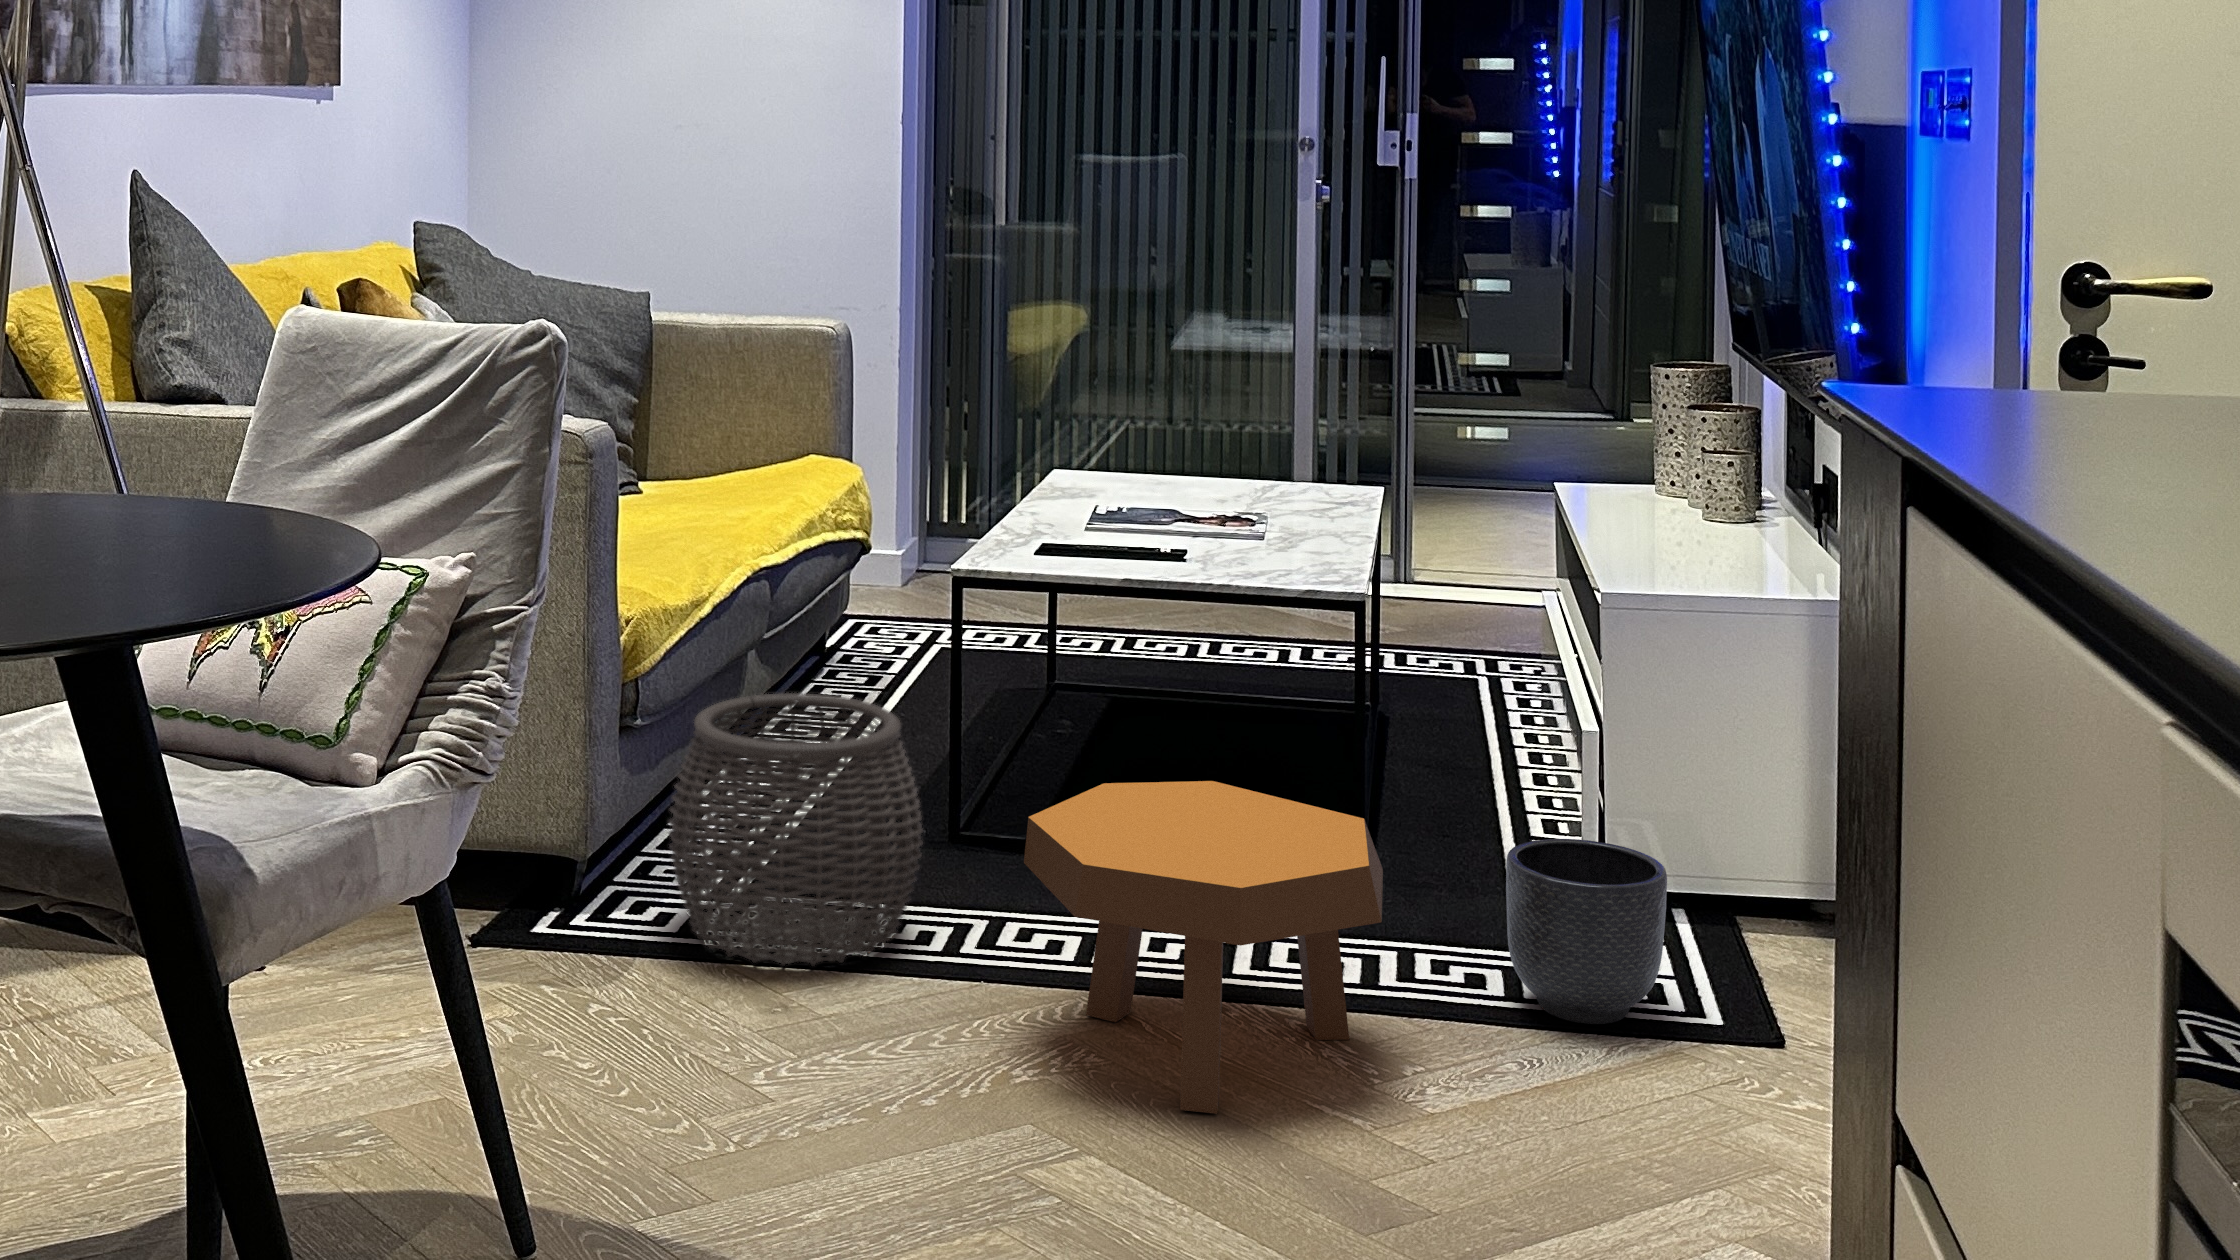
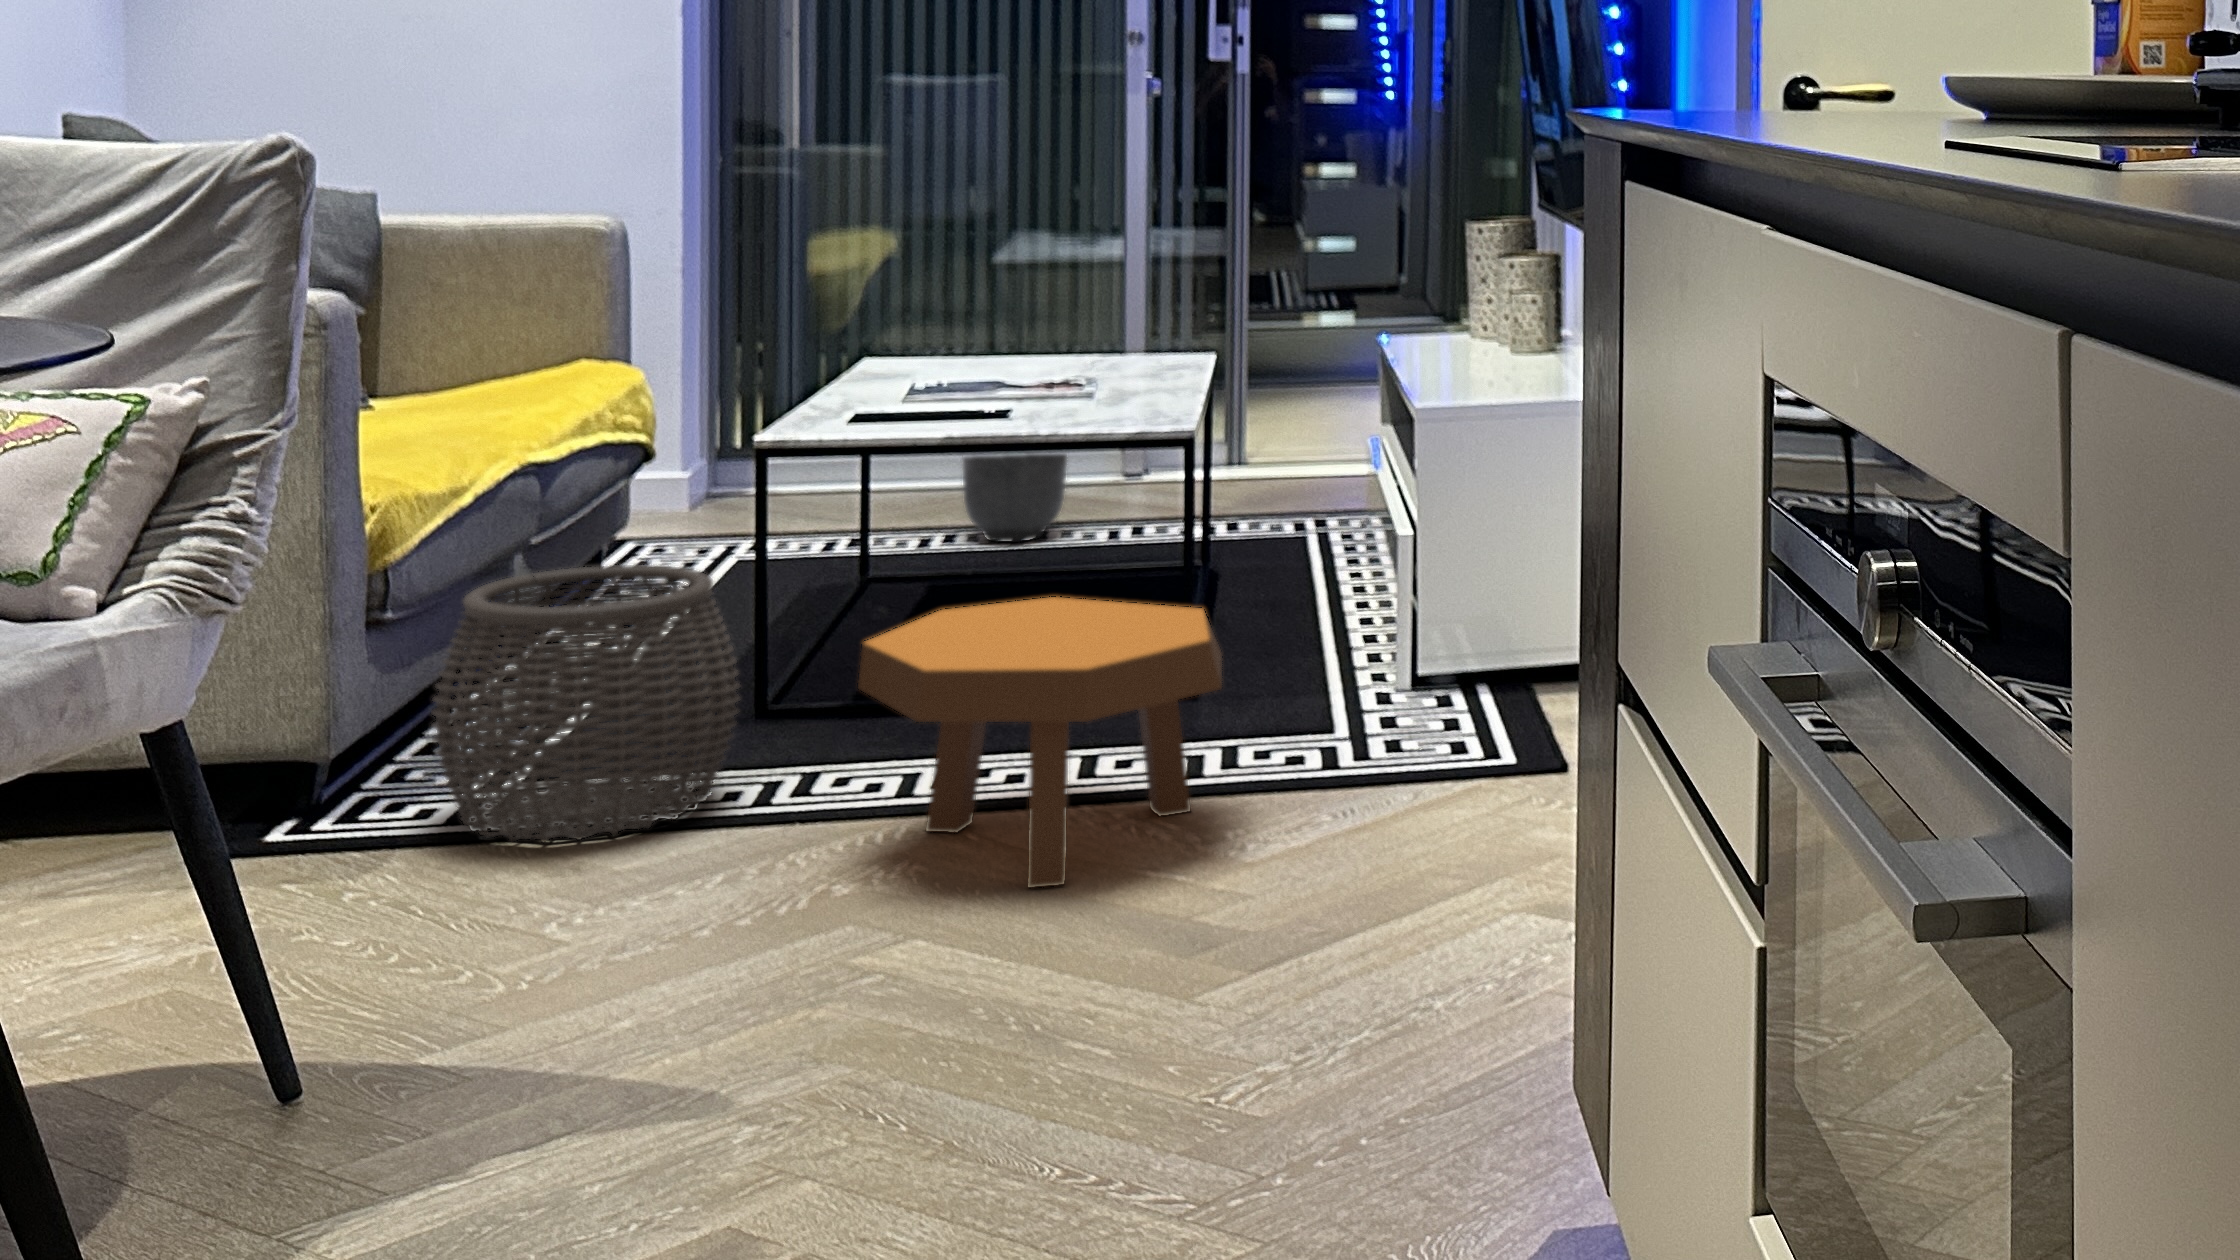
planter: present [1506,839,1667,1024] -> present [963,454,1067,542]

